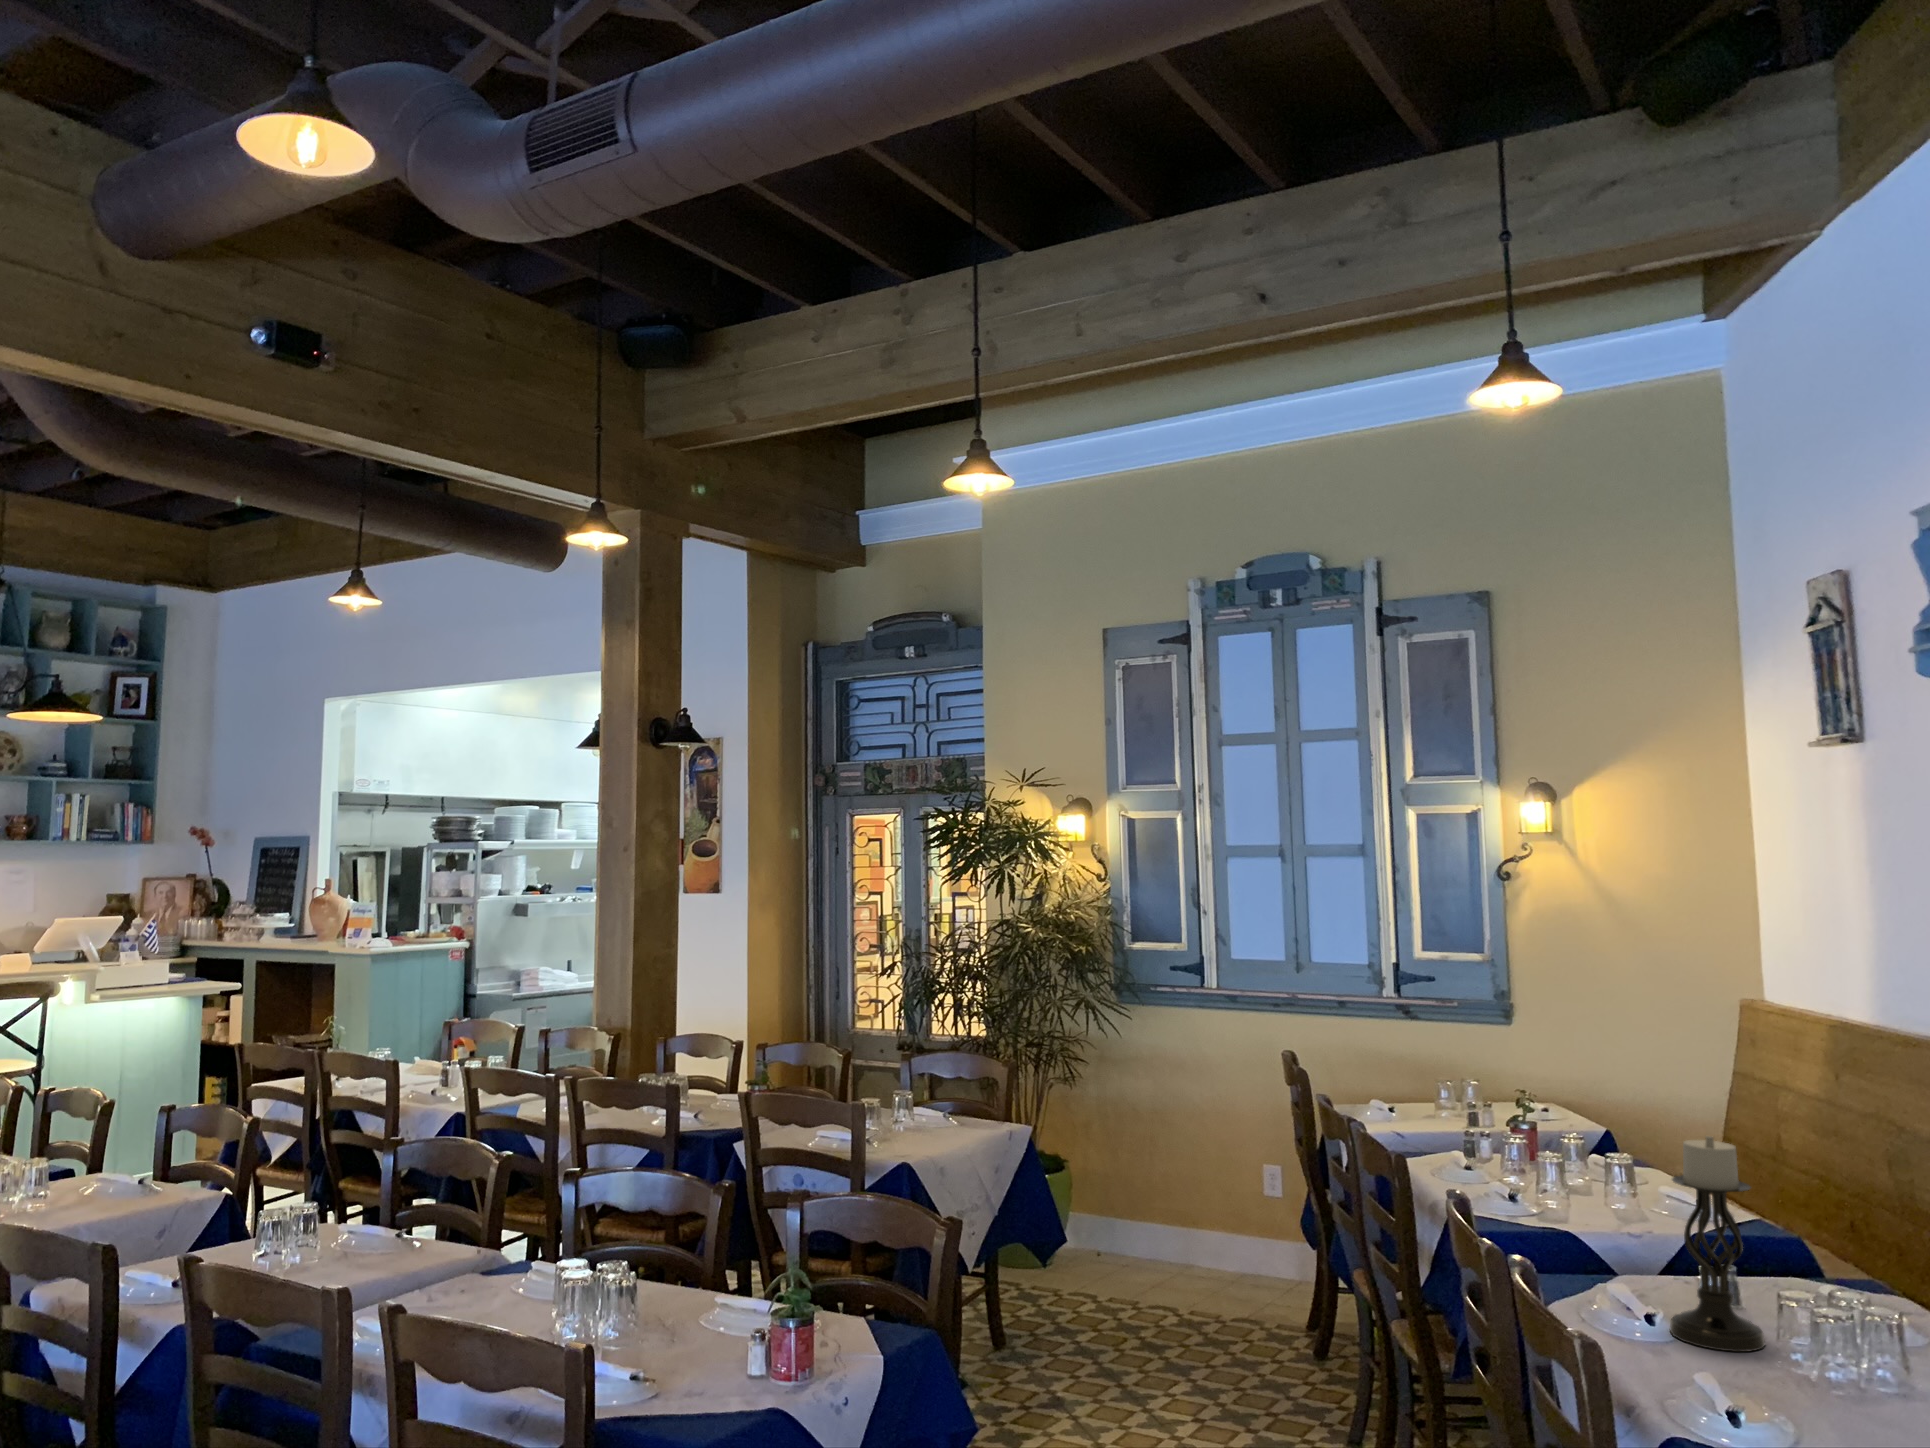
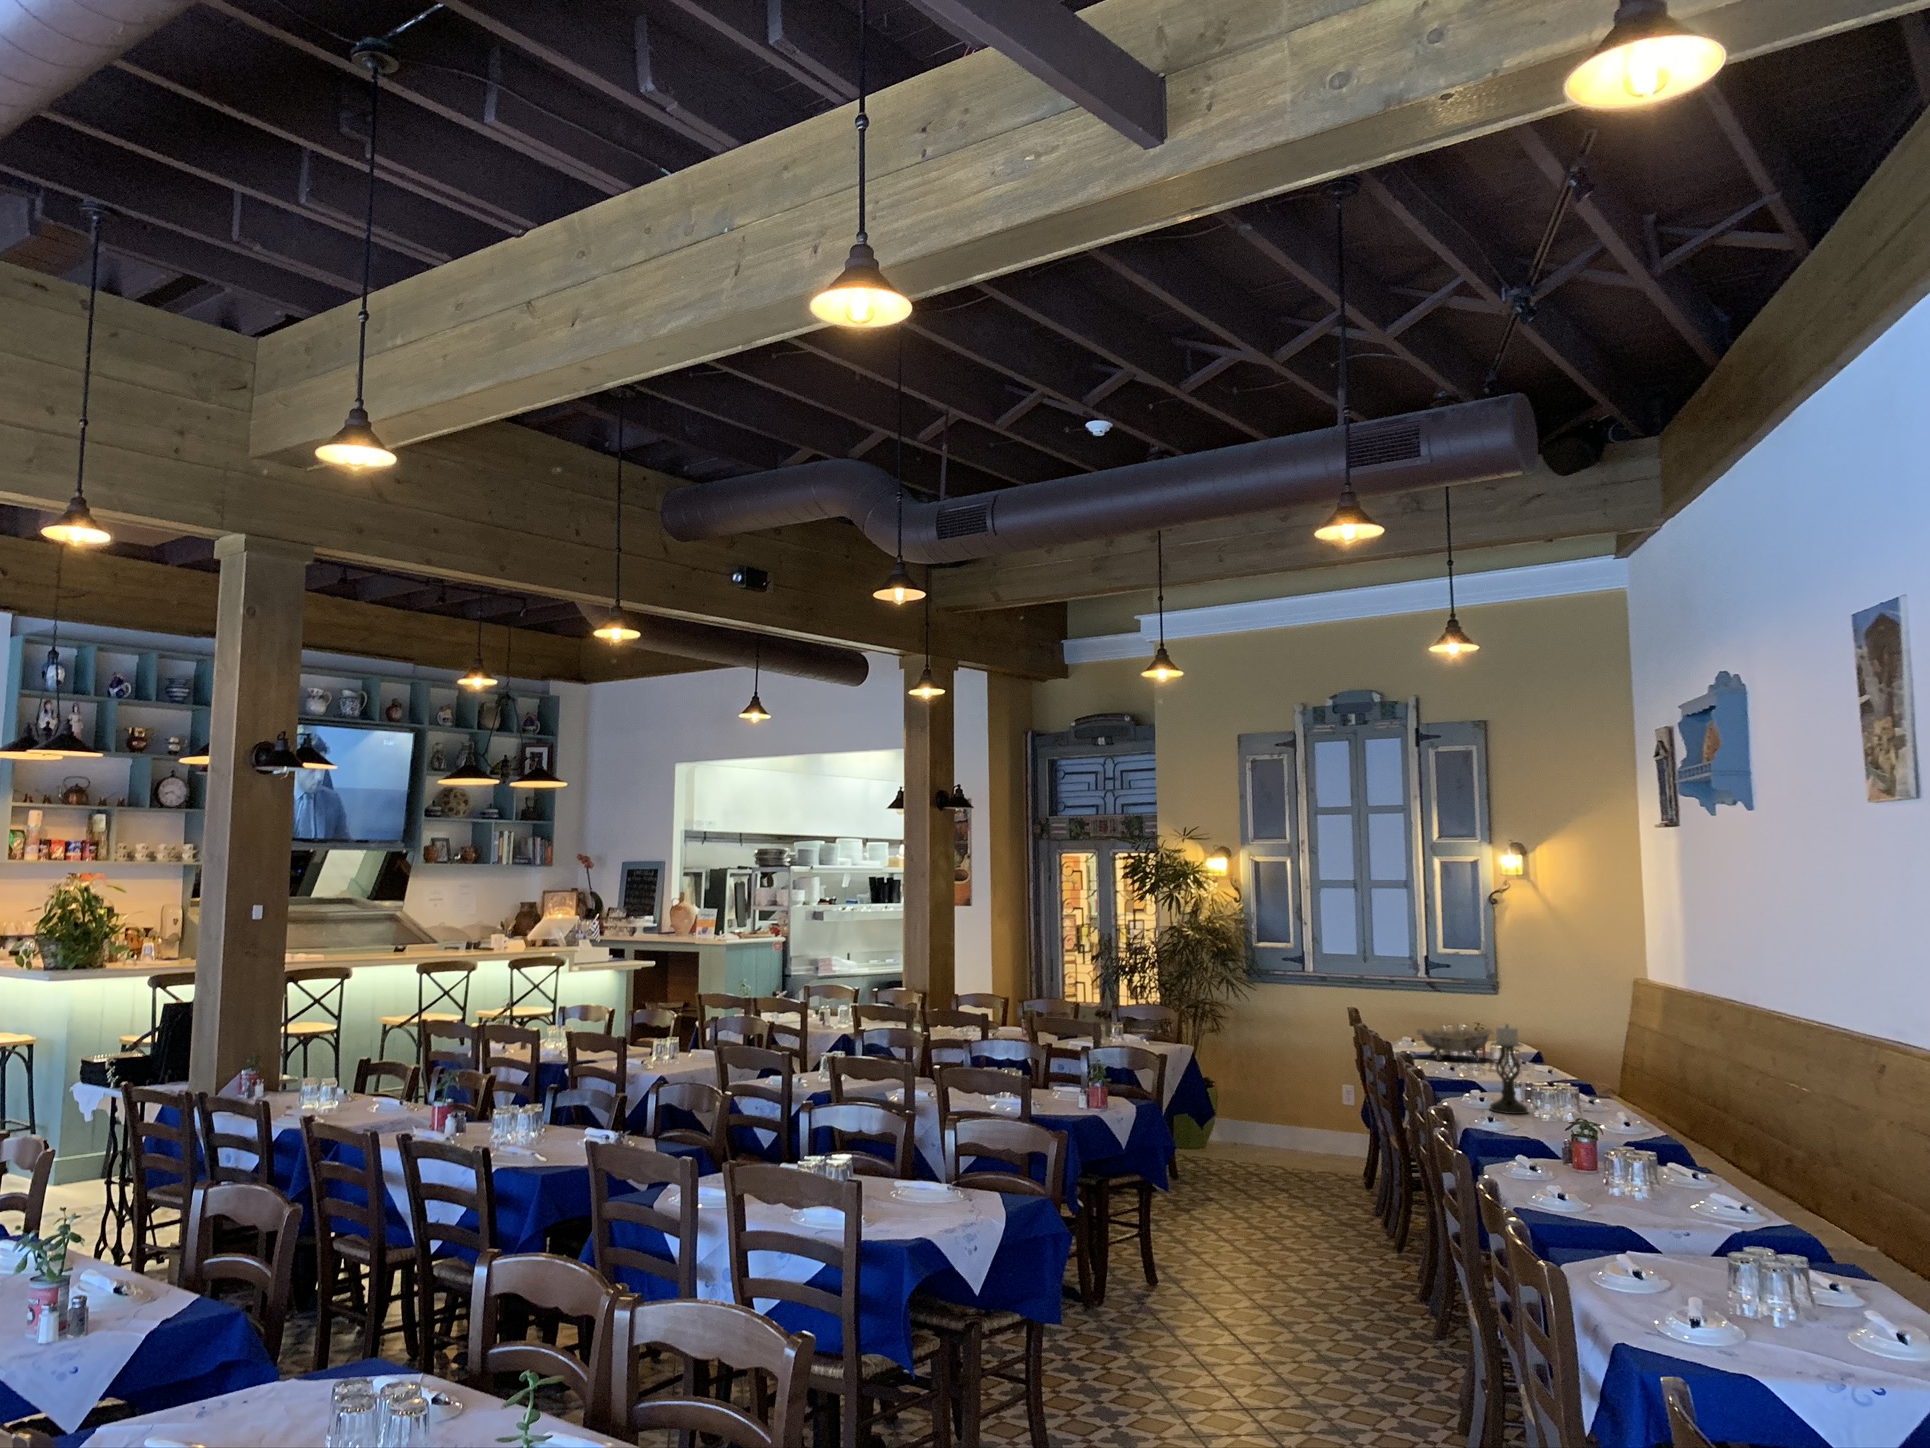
decorative bowl: none [1418,1100,1564,1163] -> present [1416,1029,1493,1061]

